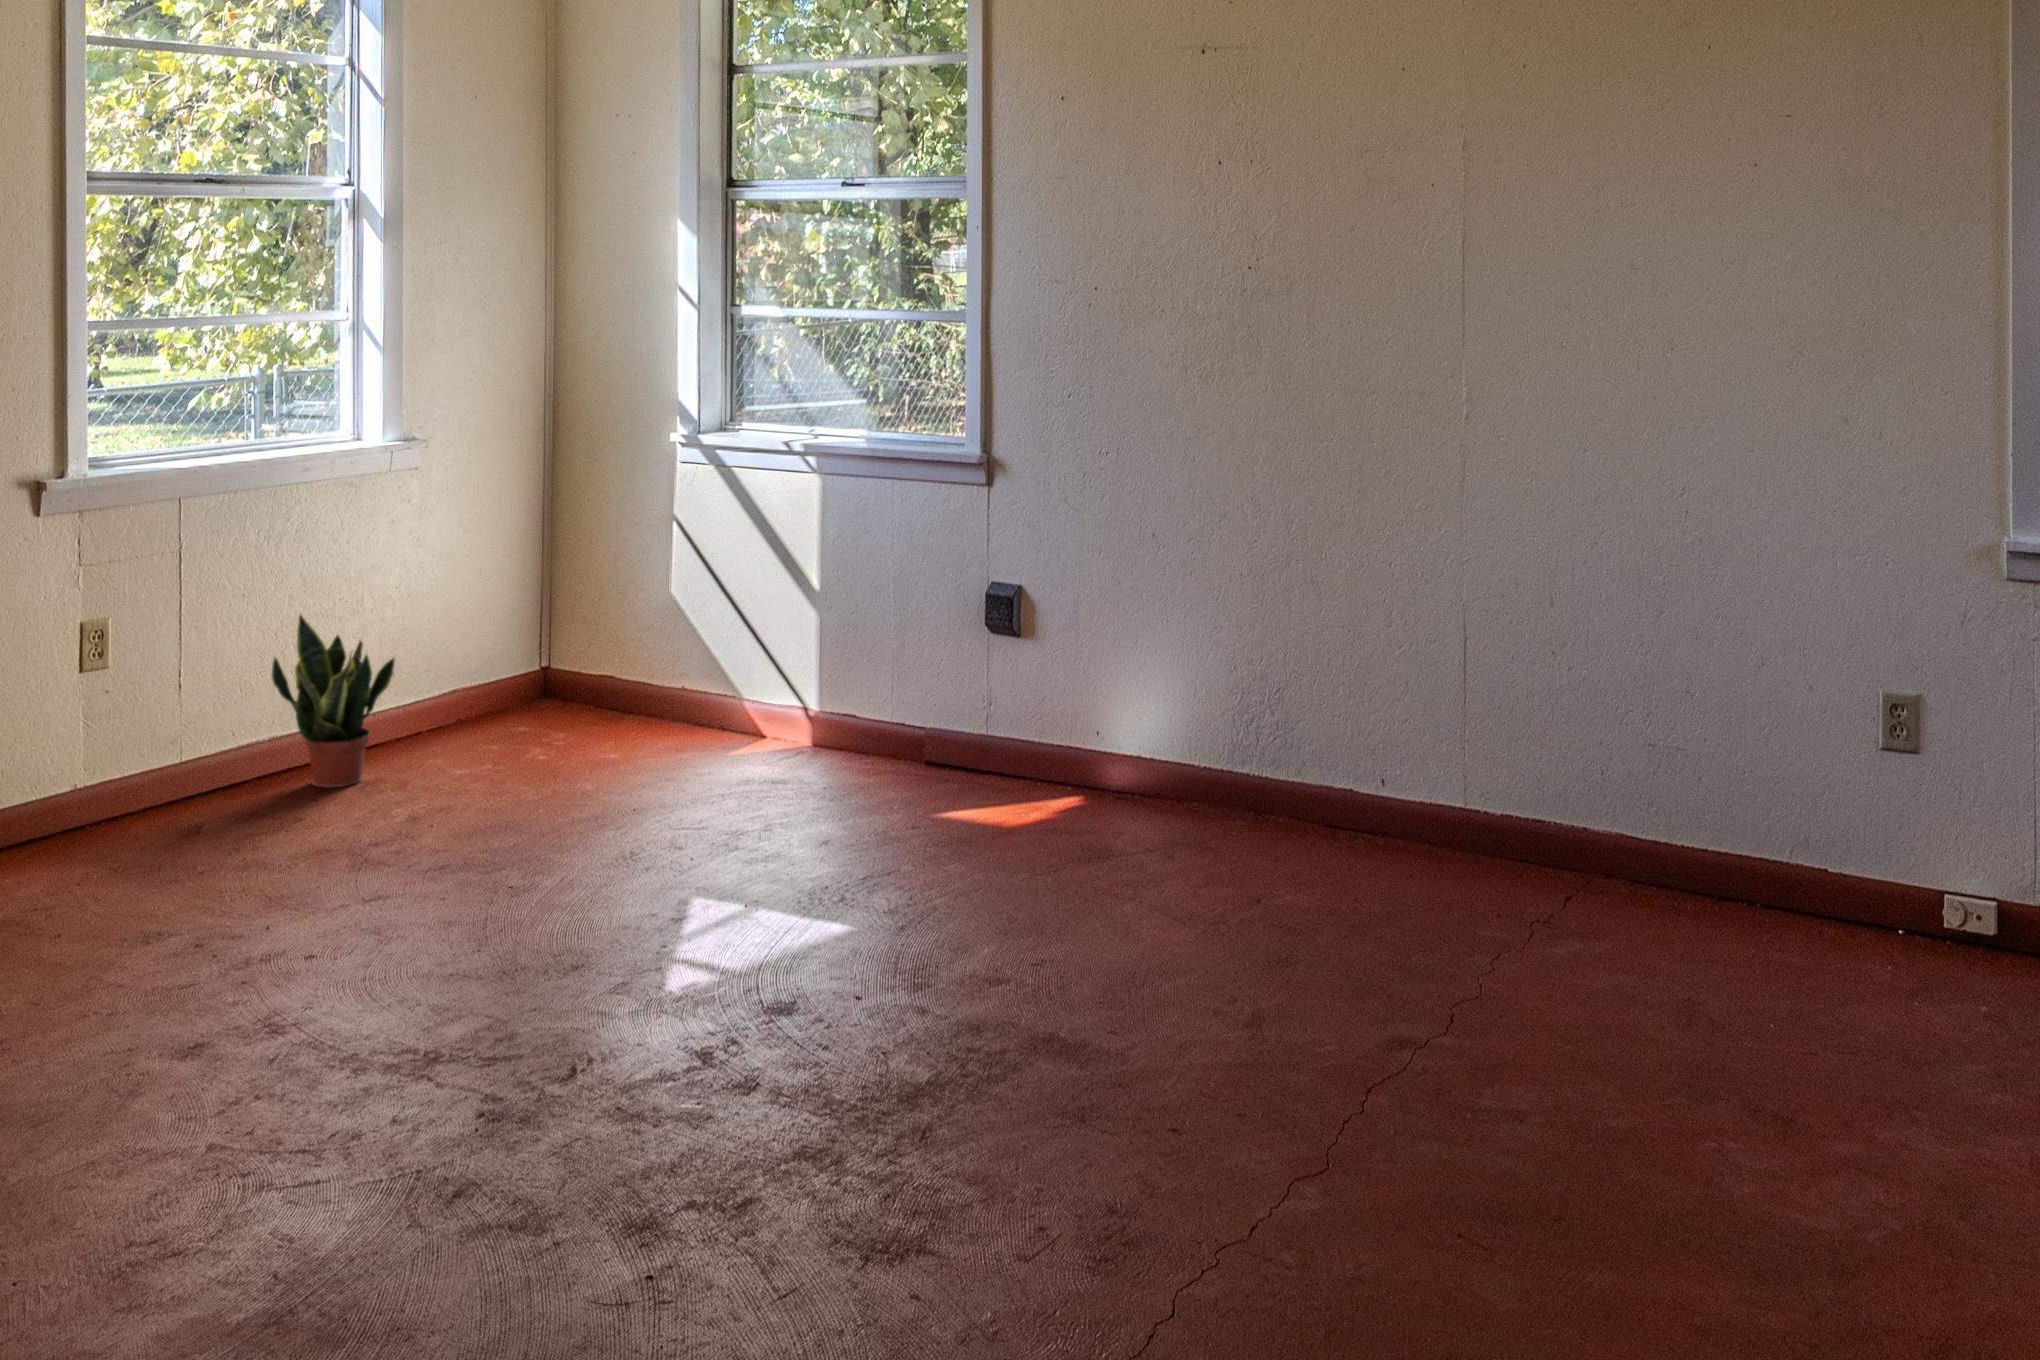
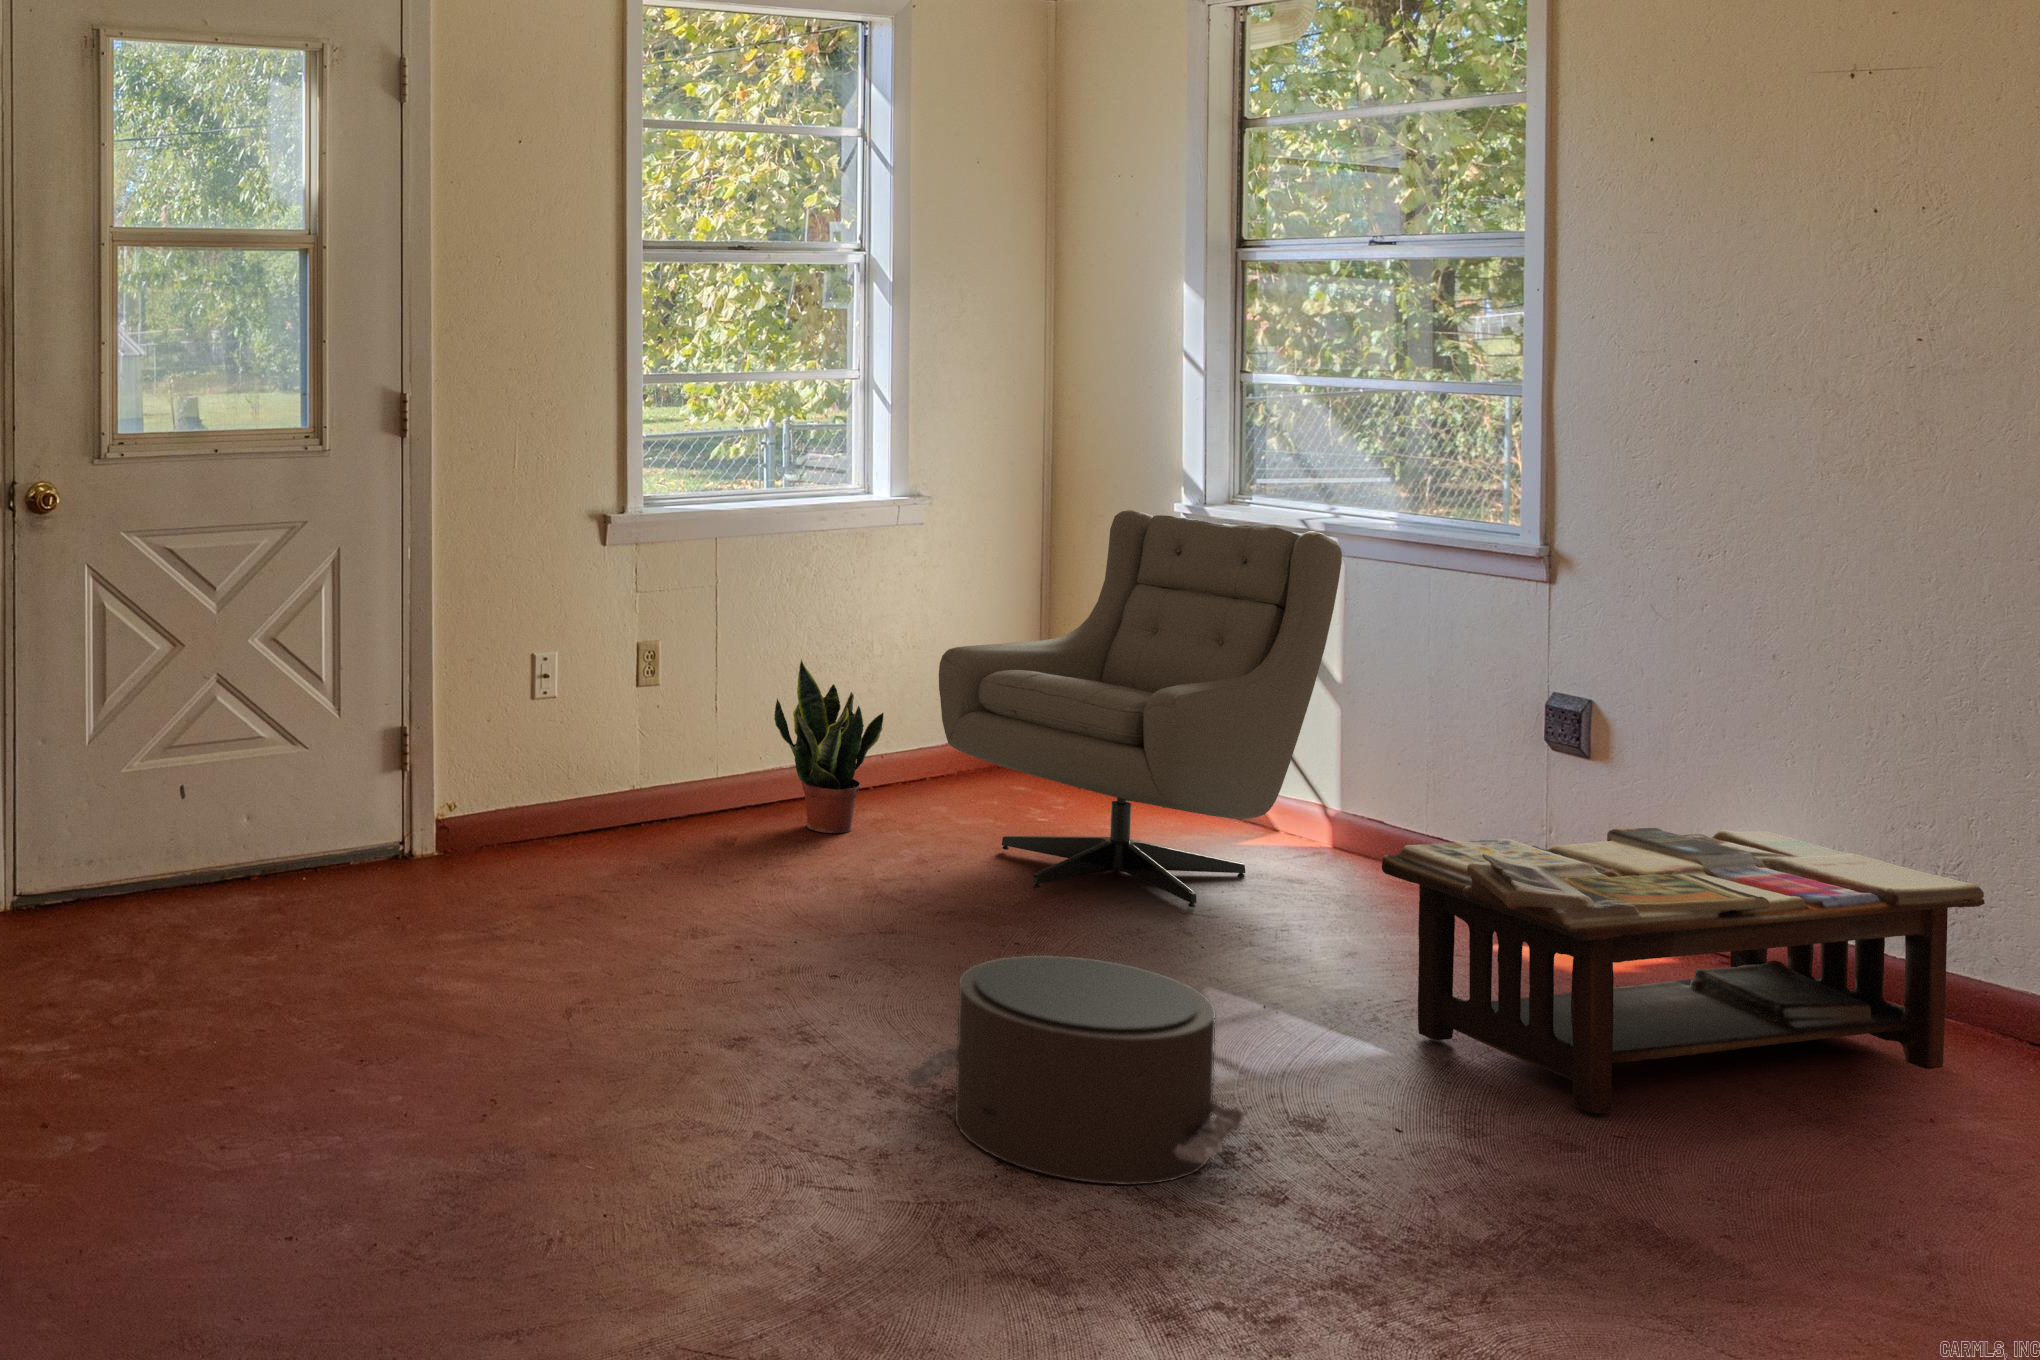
armchair: none [448,438,828,813] -> present [939,510,1342,907]
coffee table: none [852,674,1295,941] -> present [1382,828,1985,1113]
pouf: none [378,886,725,1117] -> present [904,955,1246,1185]

